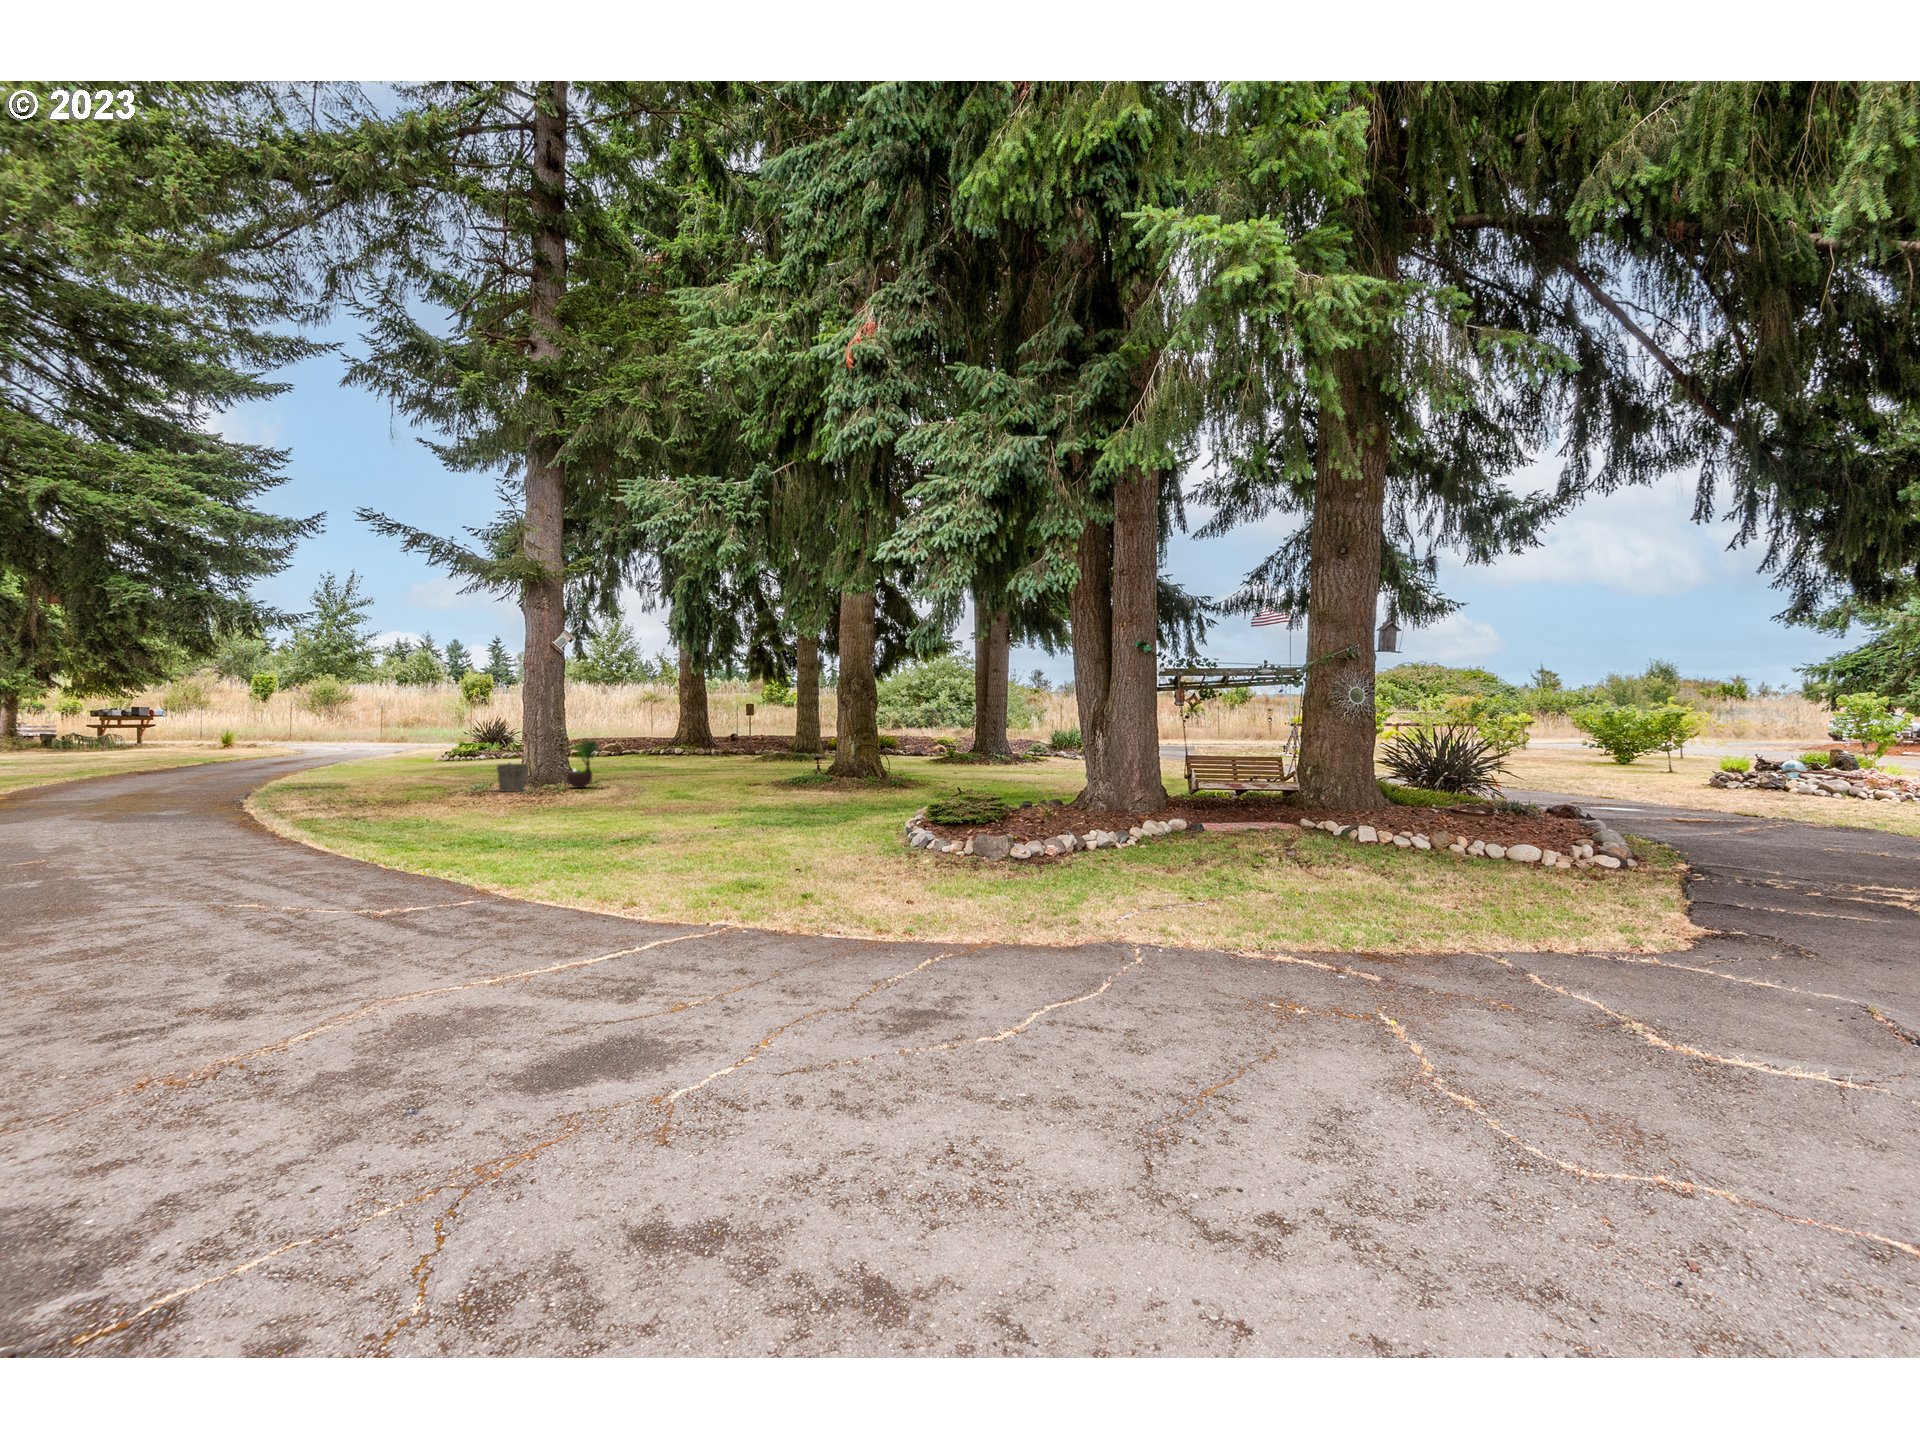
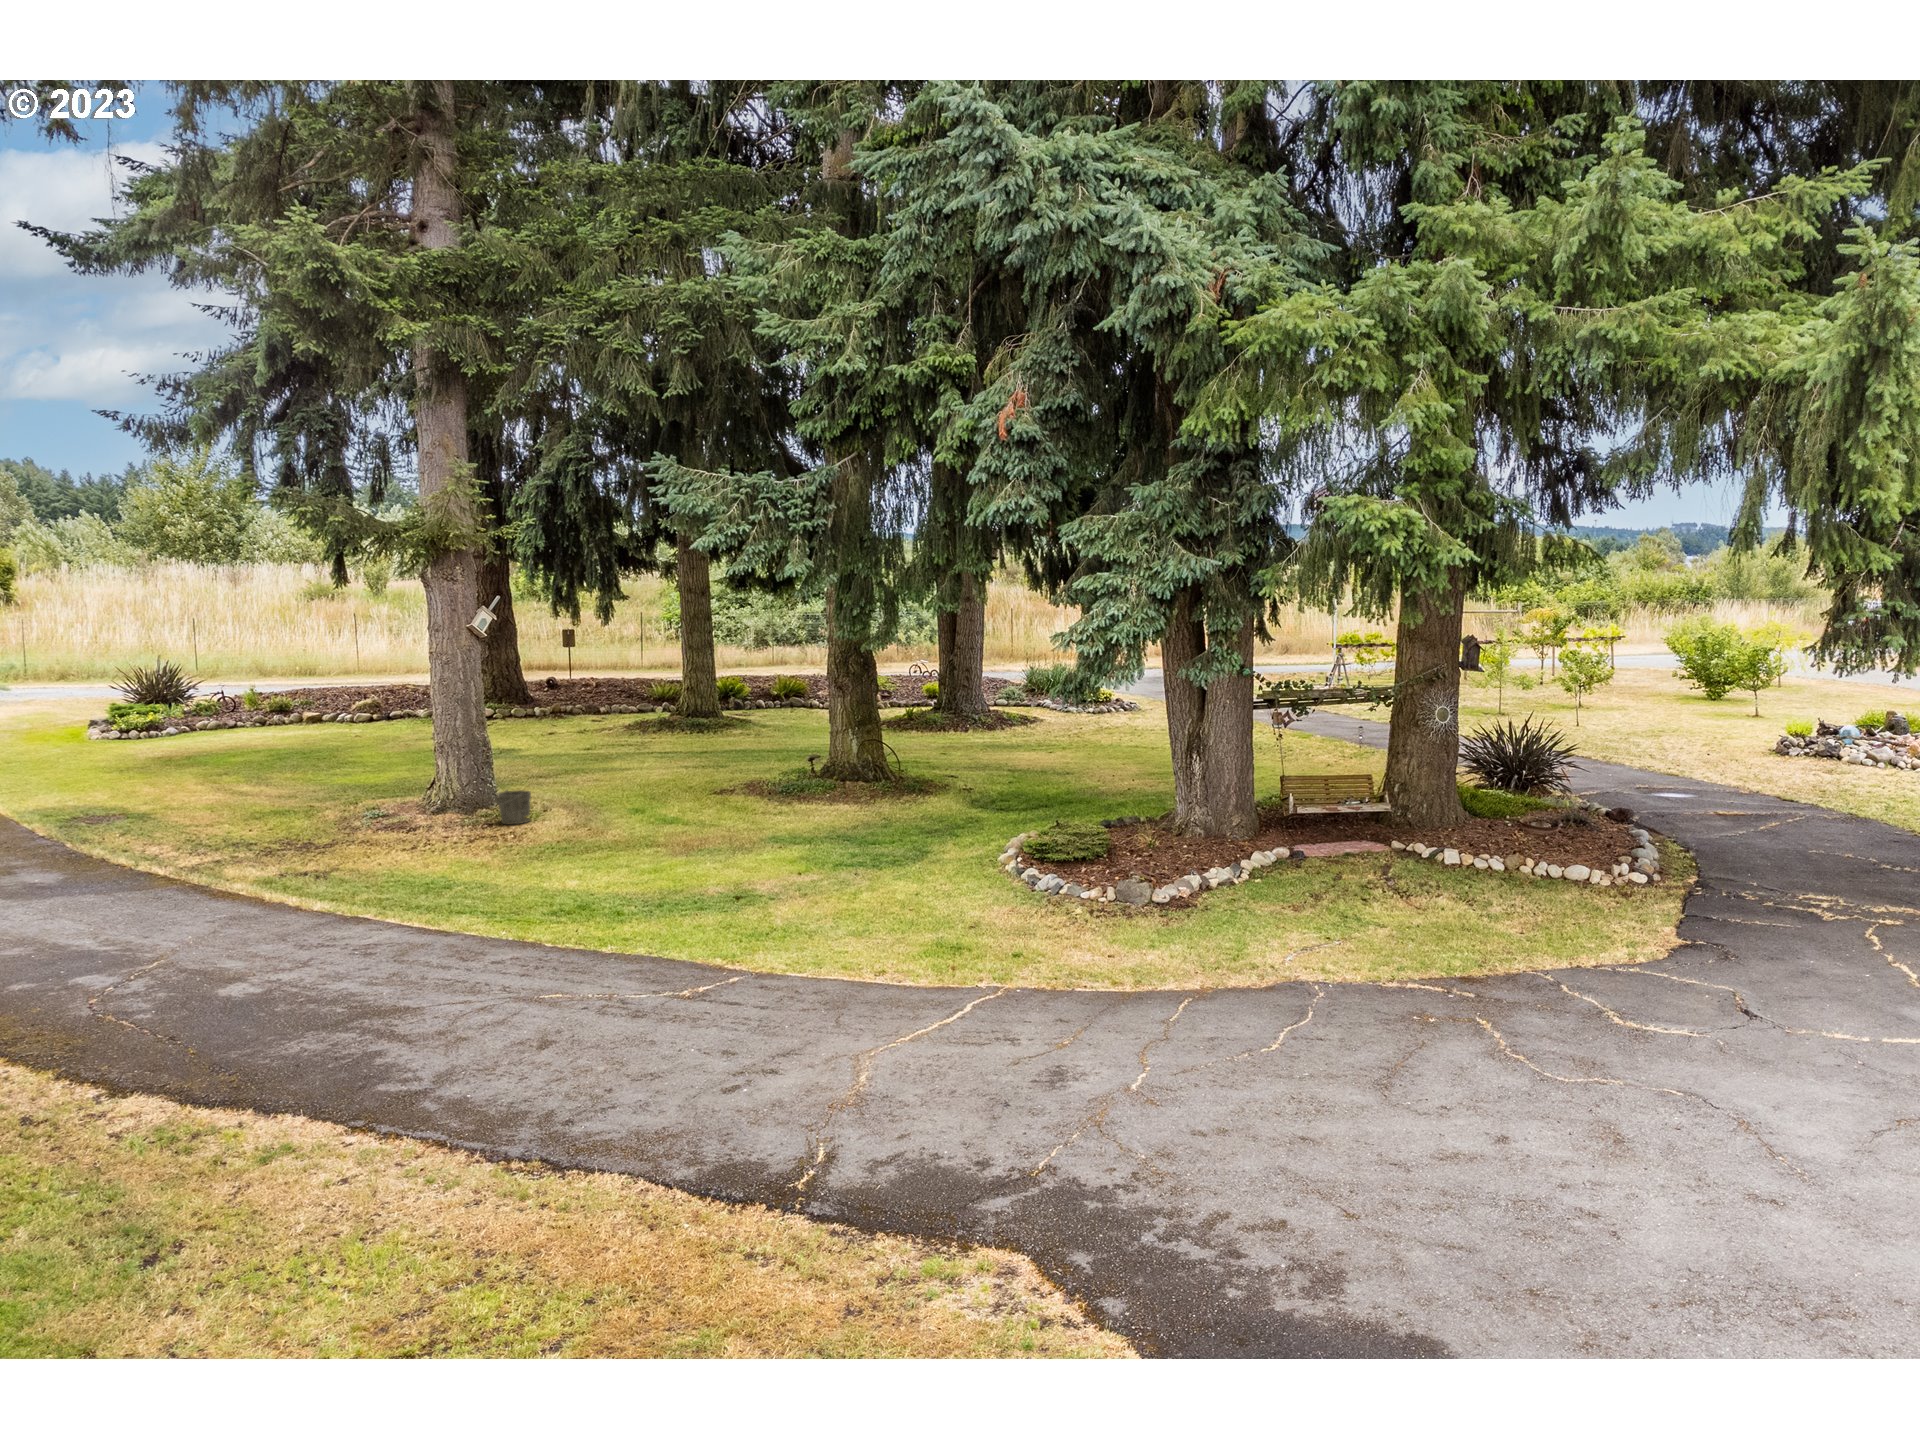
potted tree: present [567,740,598,788] -> none [570,753,606,813]

